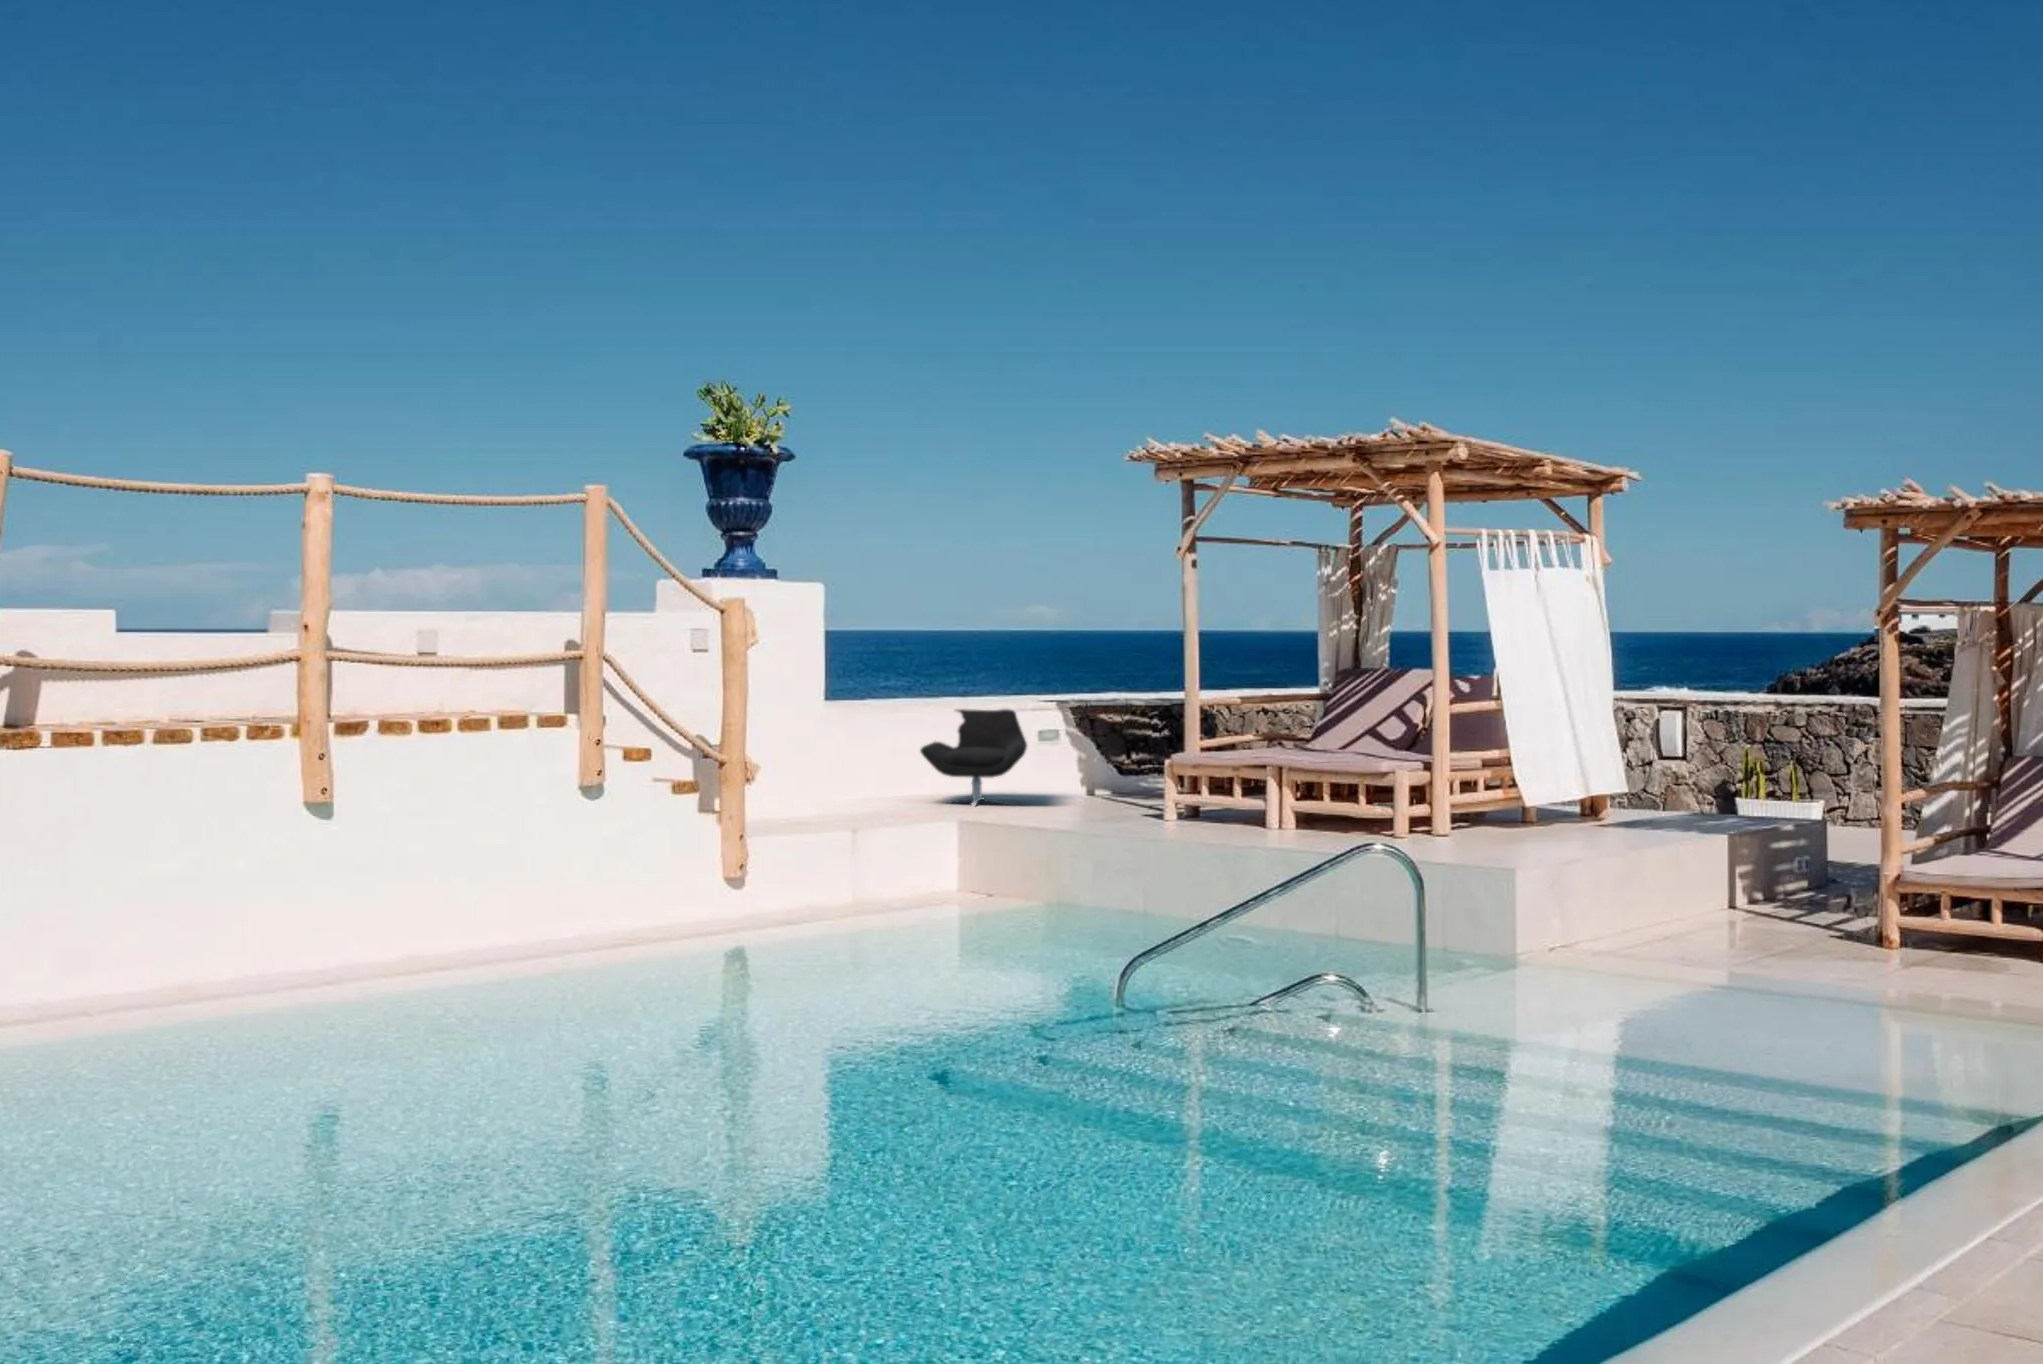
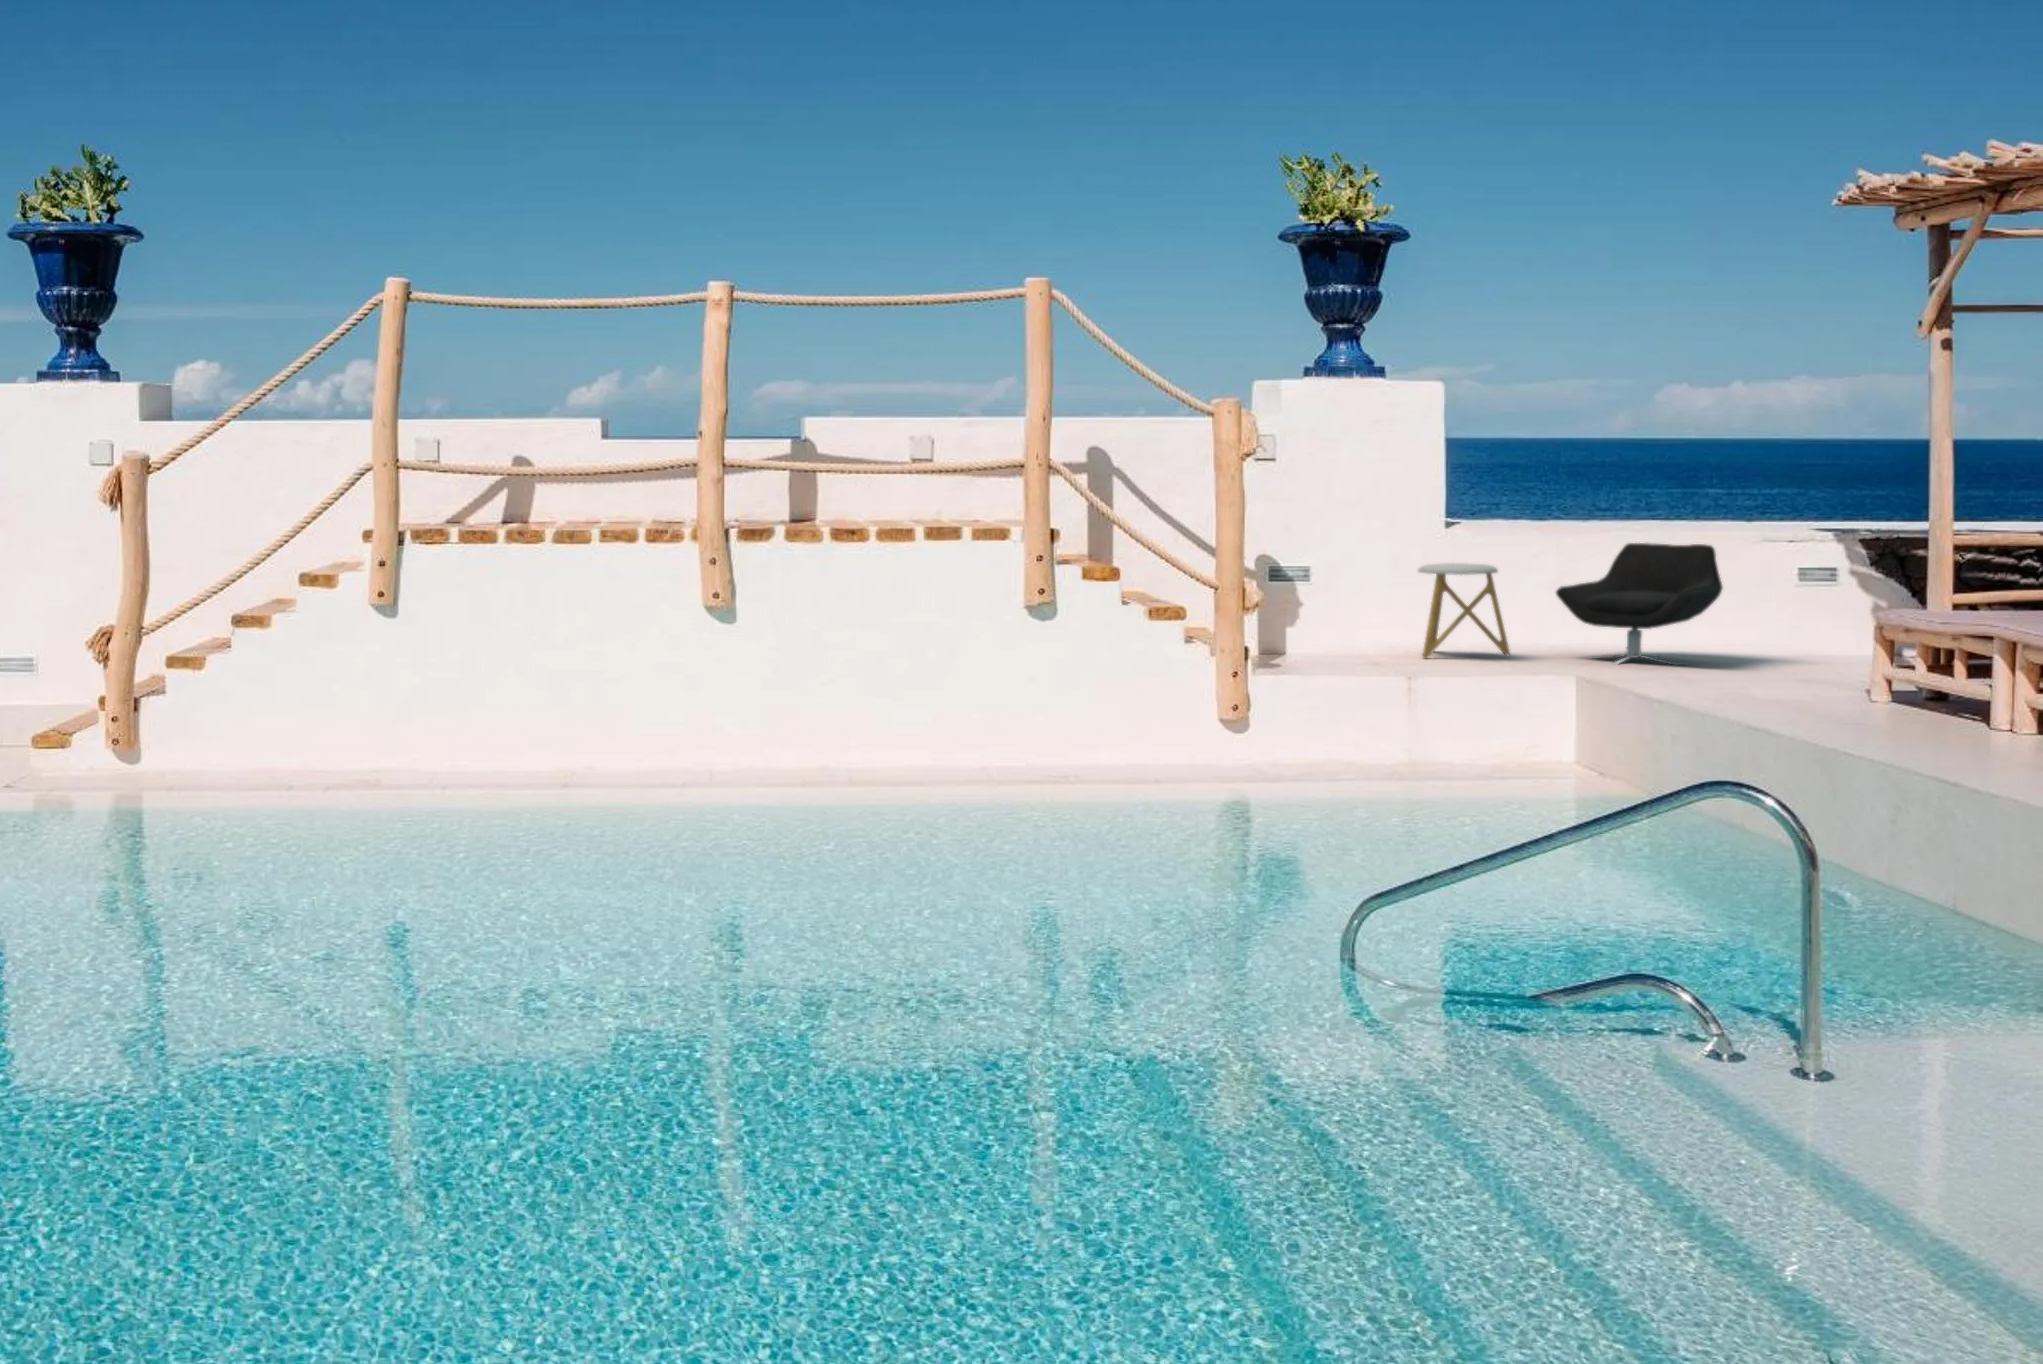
stool: none [823,730,896,812] -> present [1418,563,1510,659]

